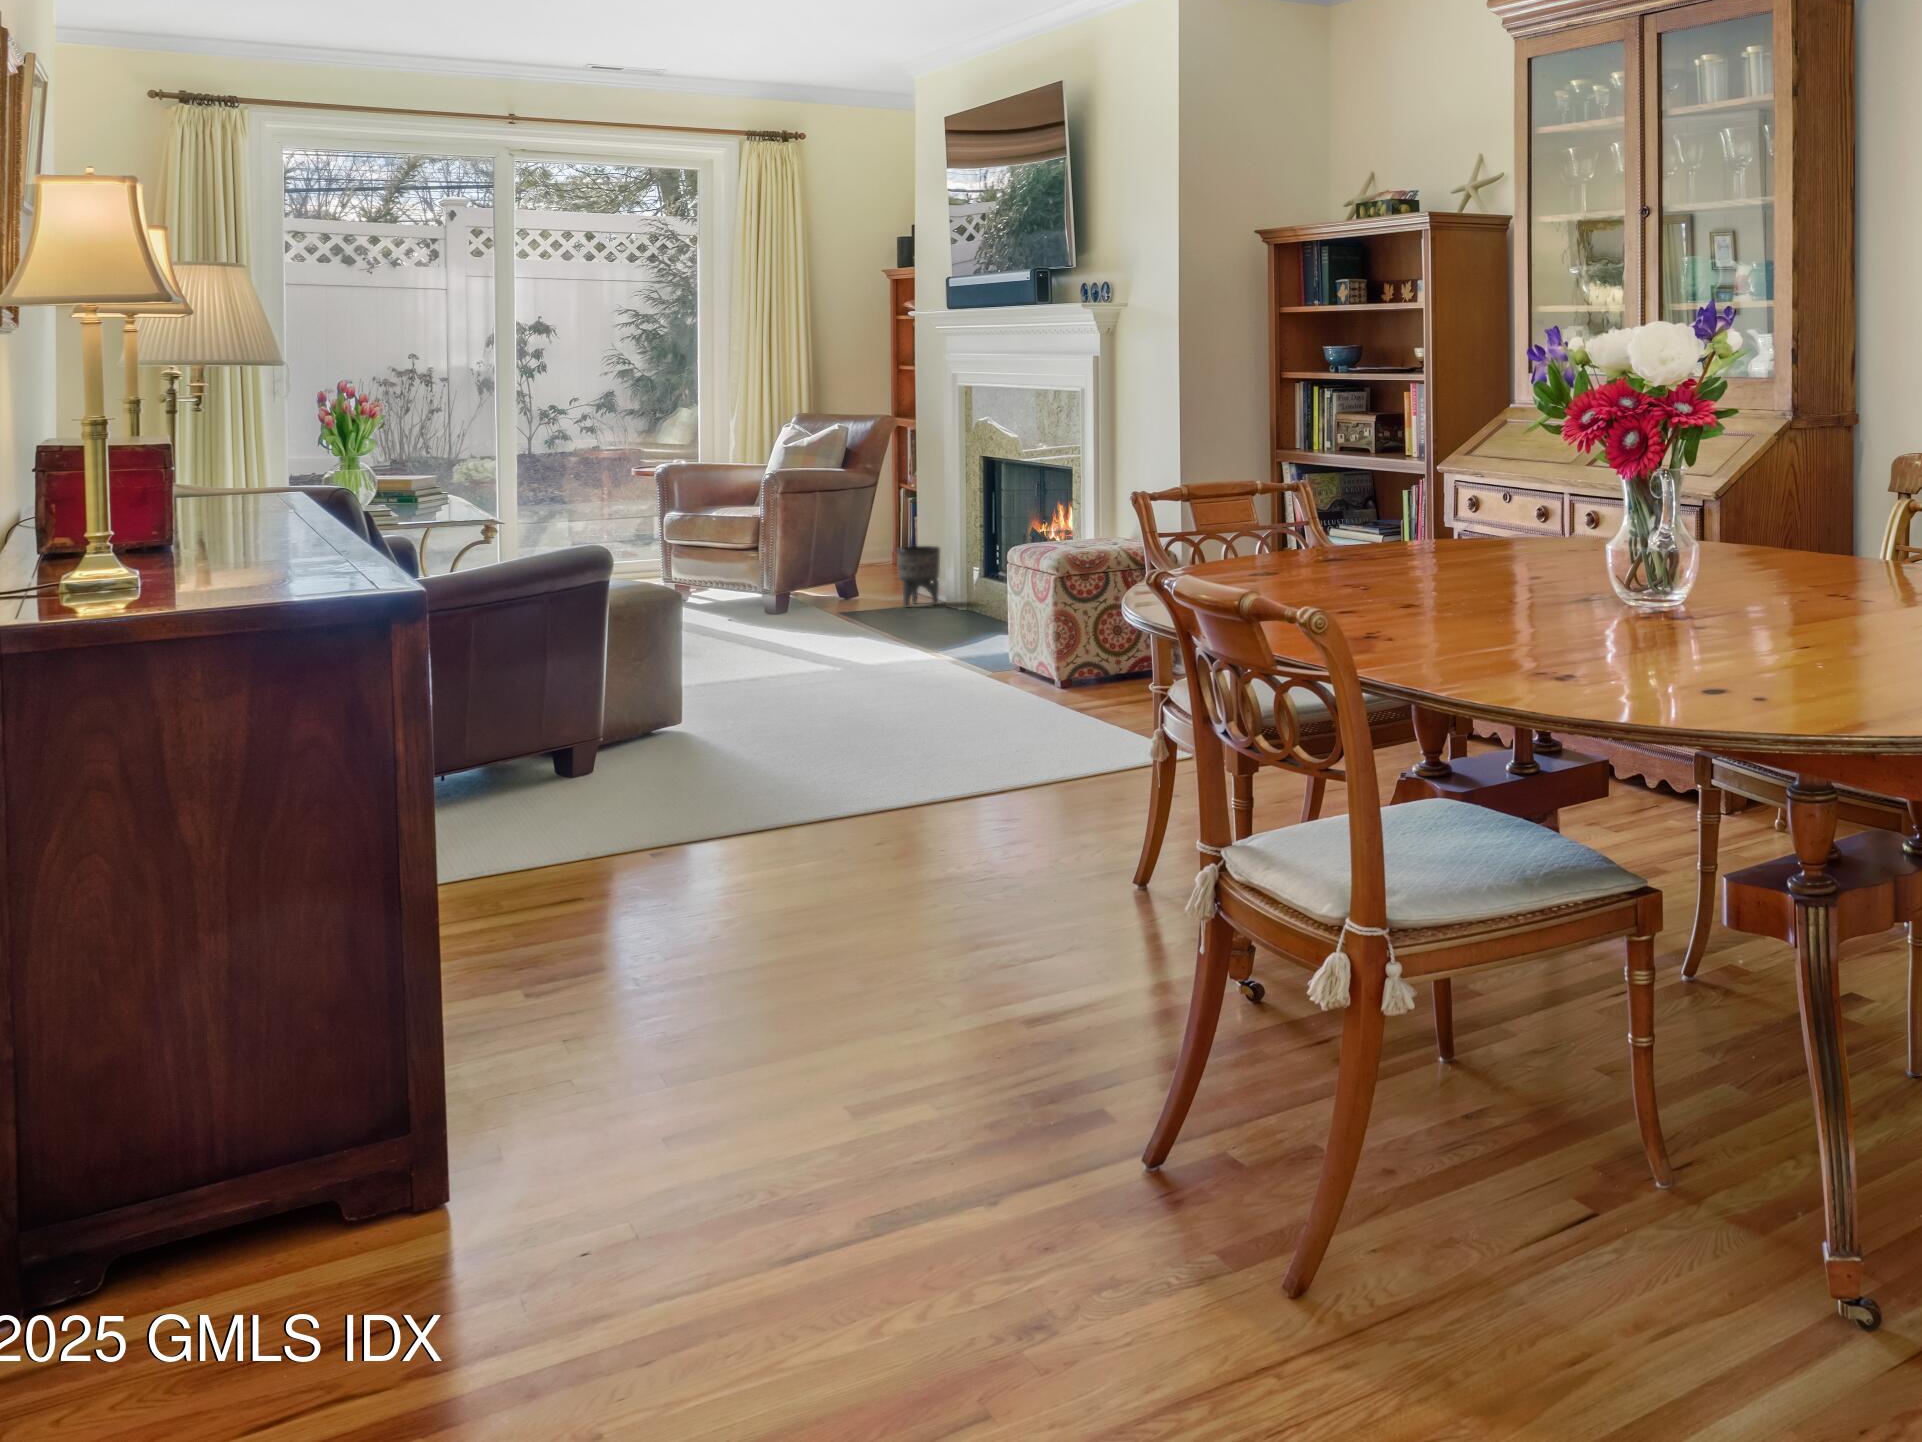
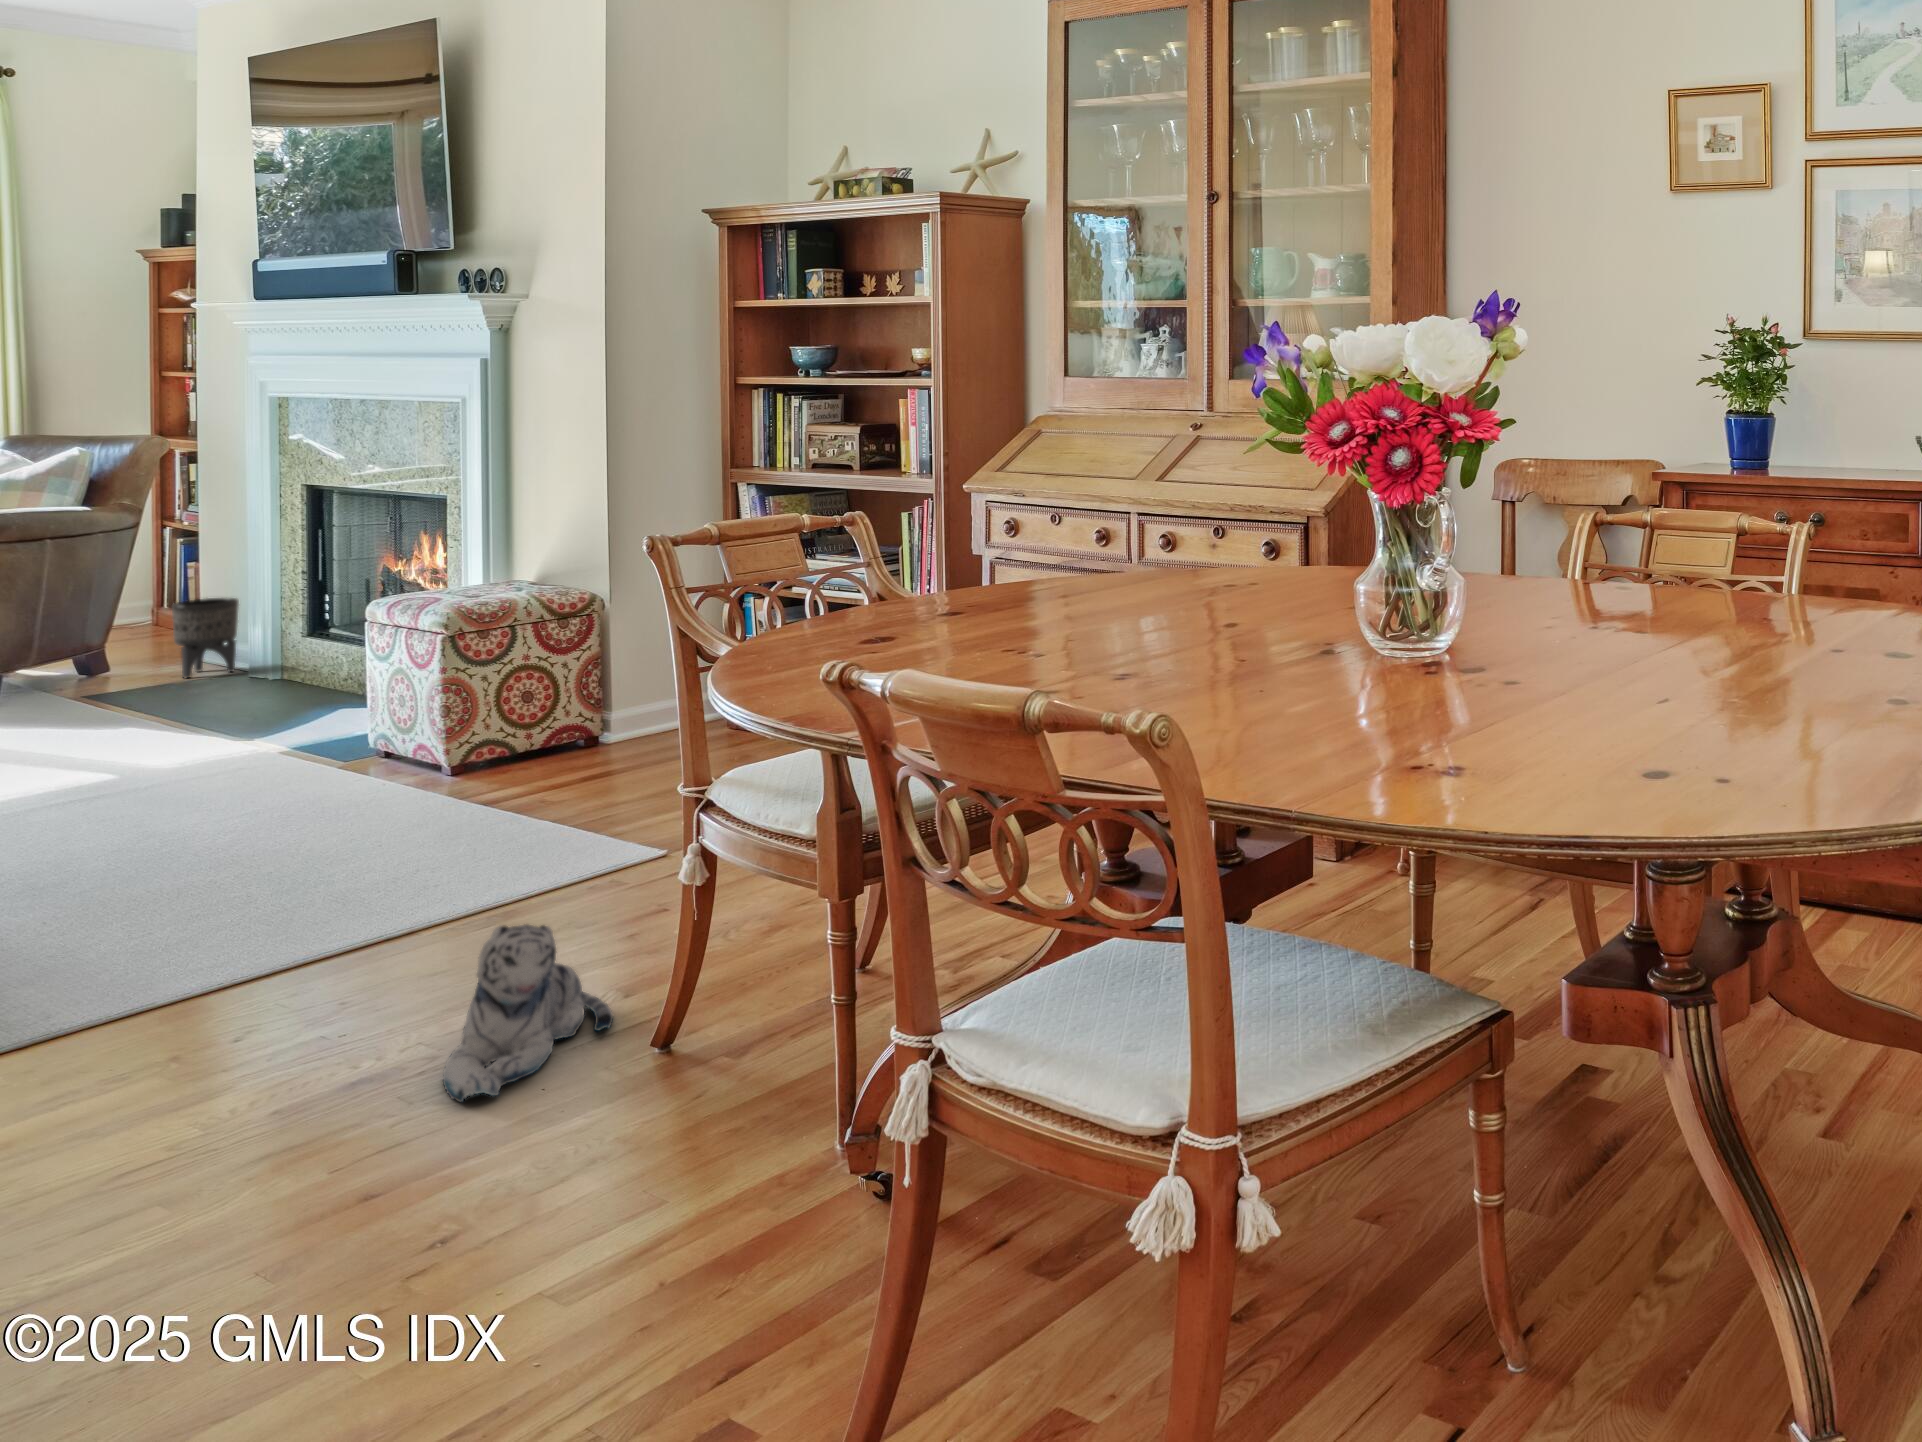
plush toy: none [1019,770,1135,889] -> present [443,925,613,1102]

